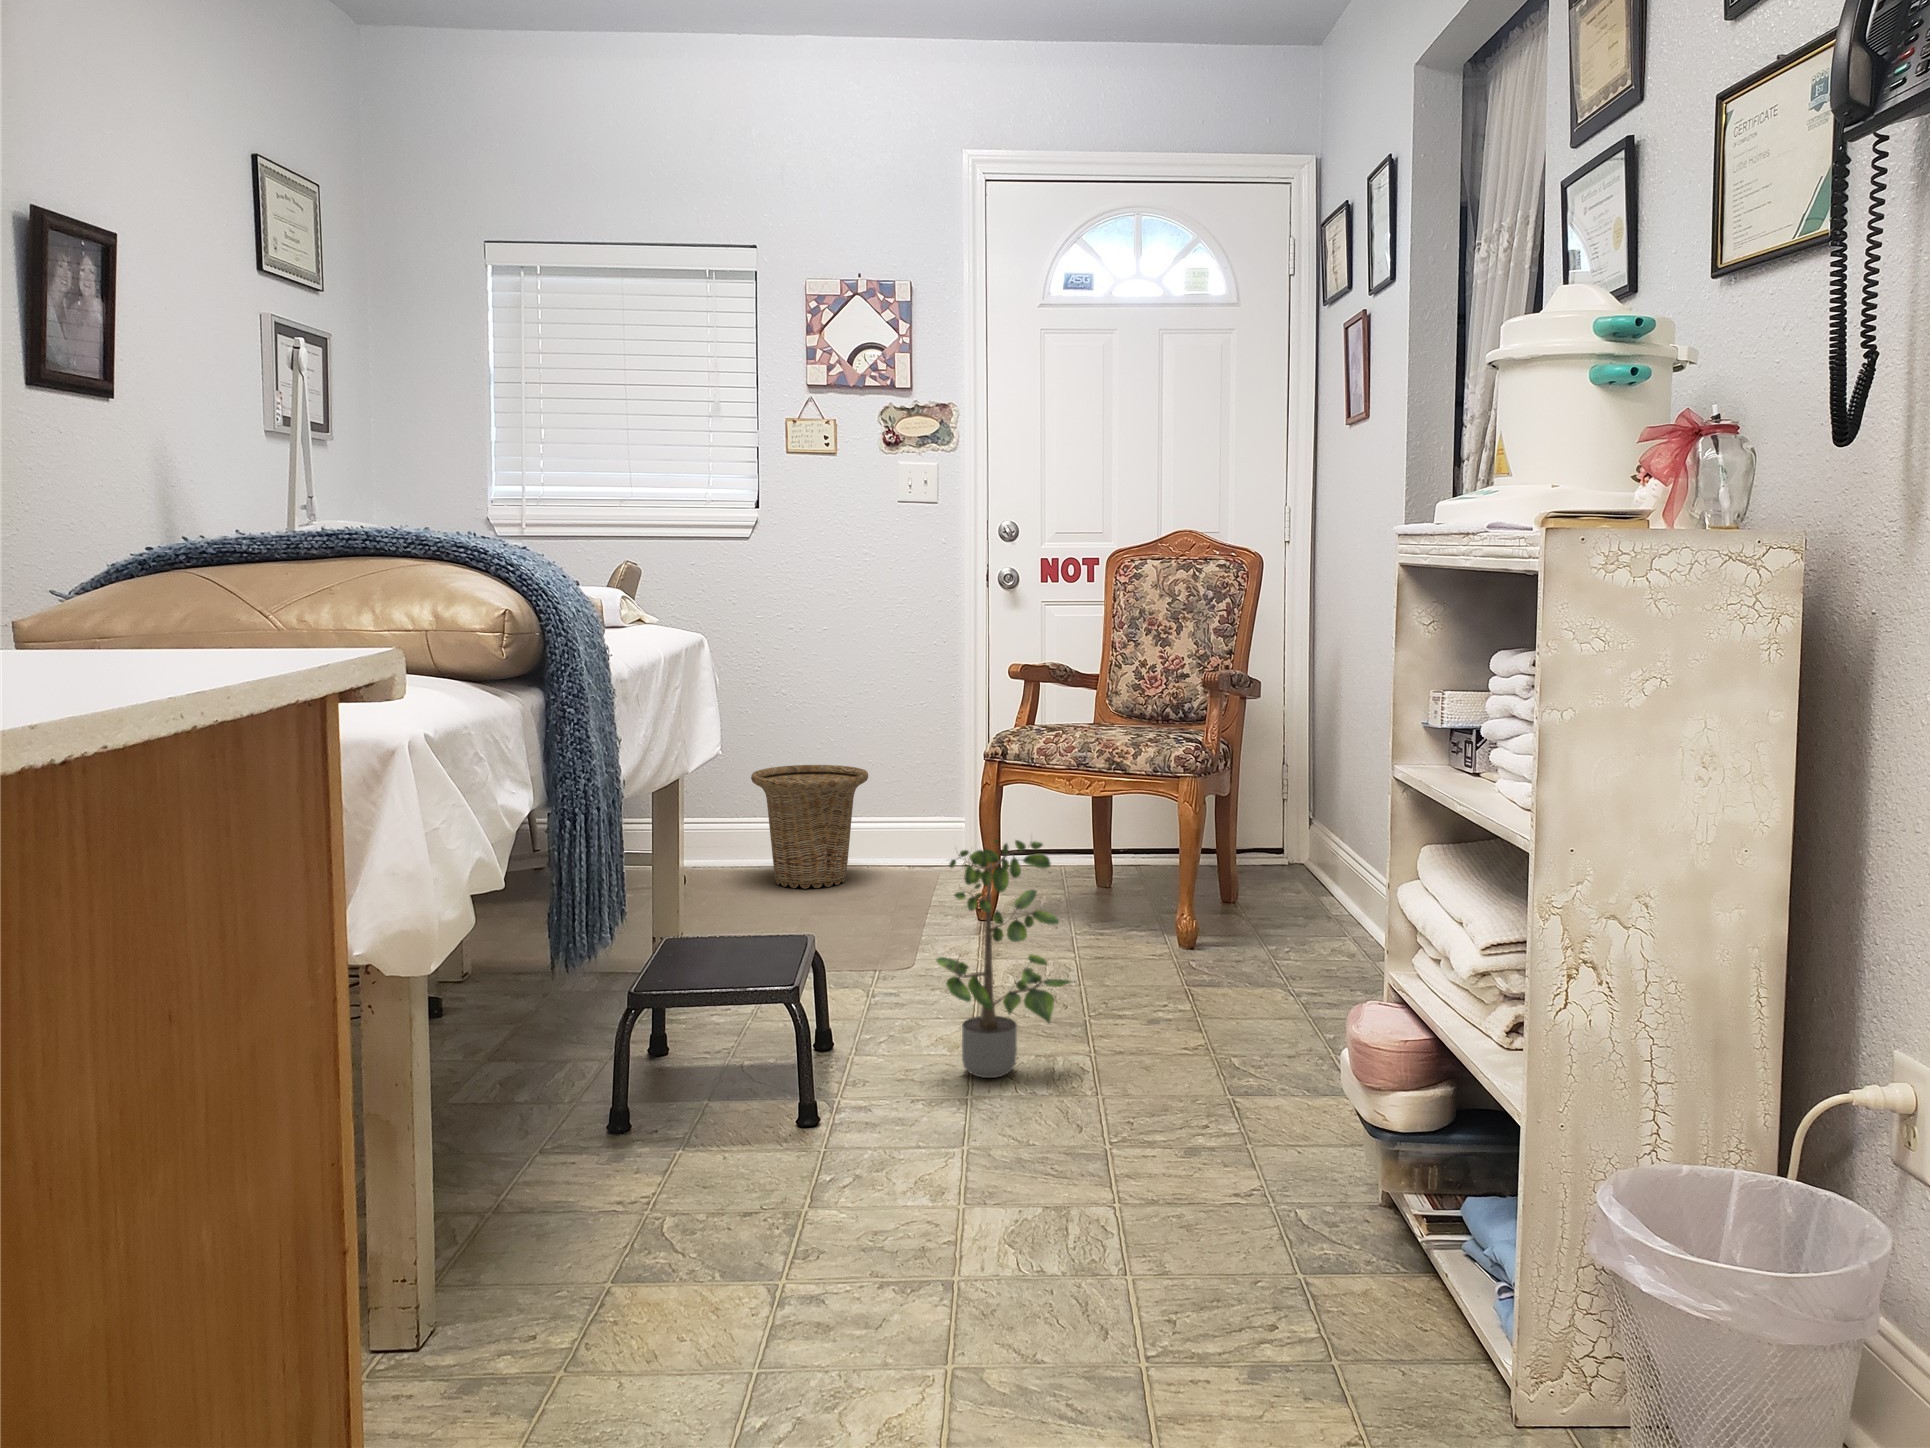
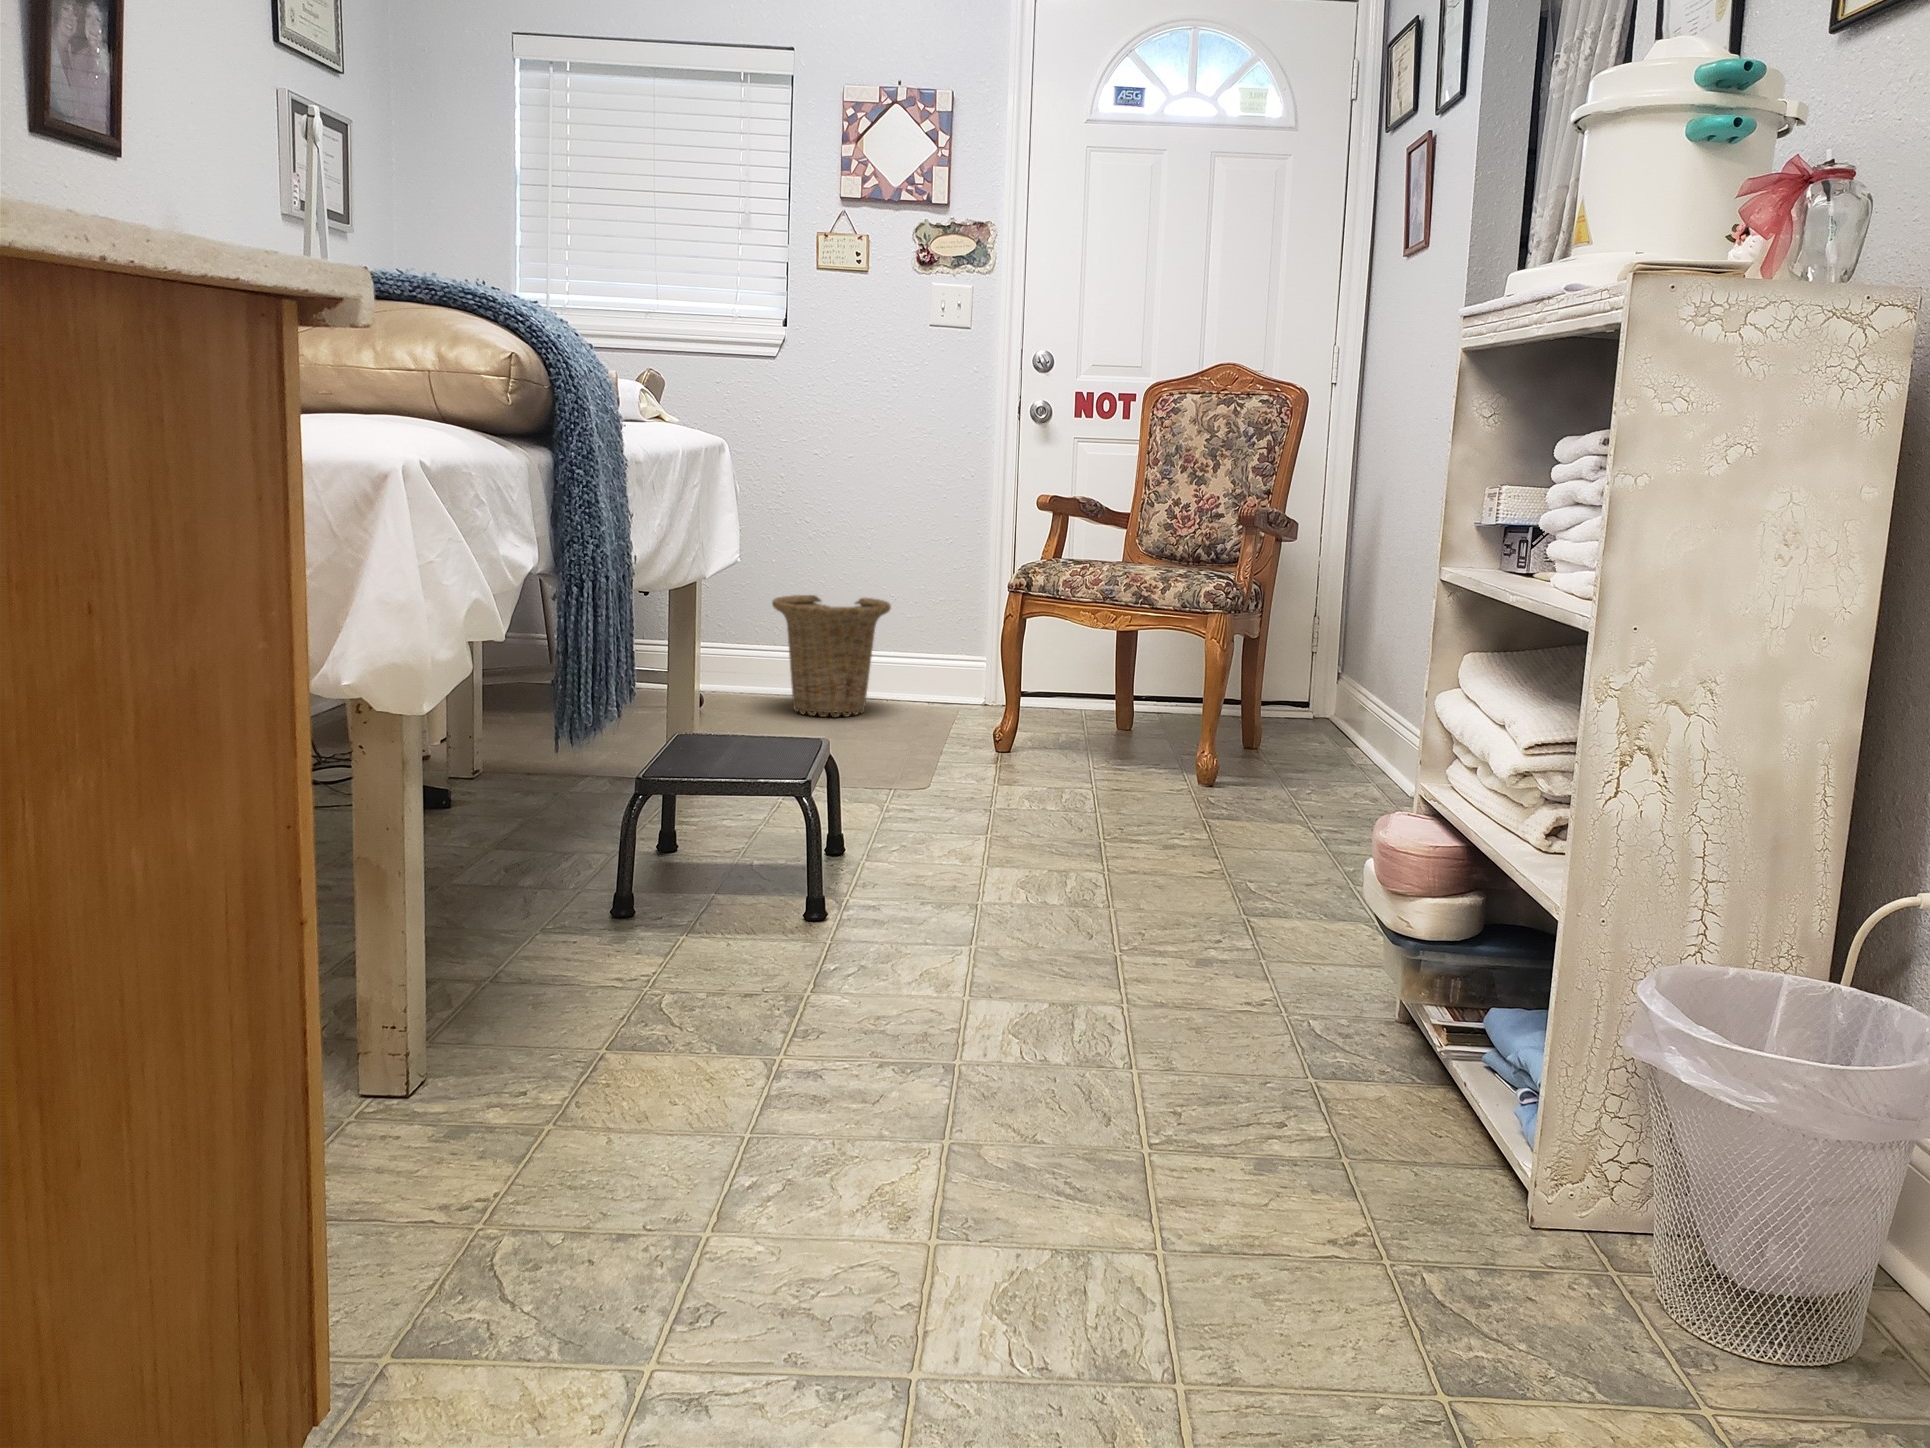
potted plant: present [936,840,1071,1078] -> none [951,643,1095,889]

